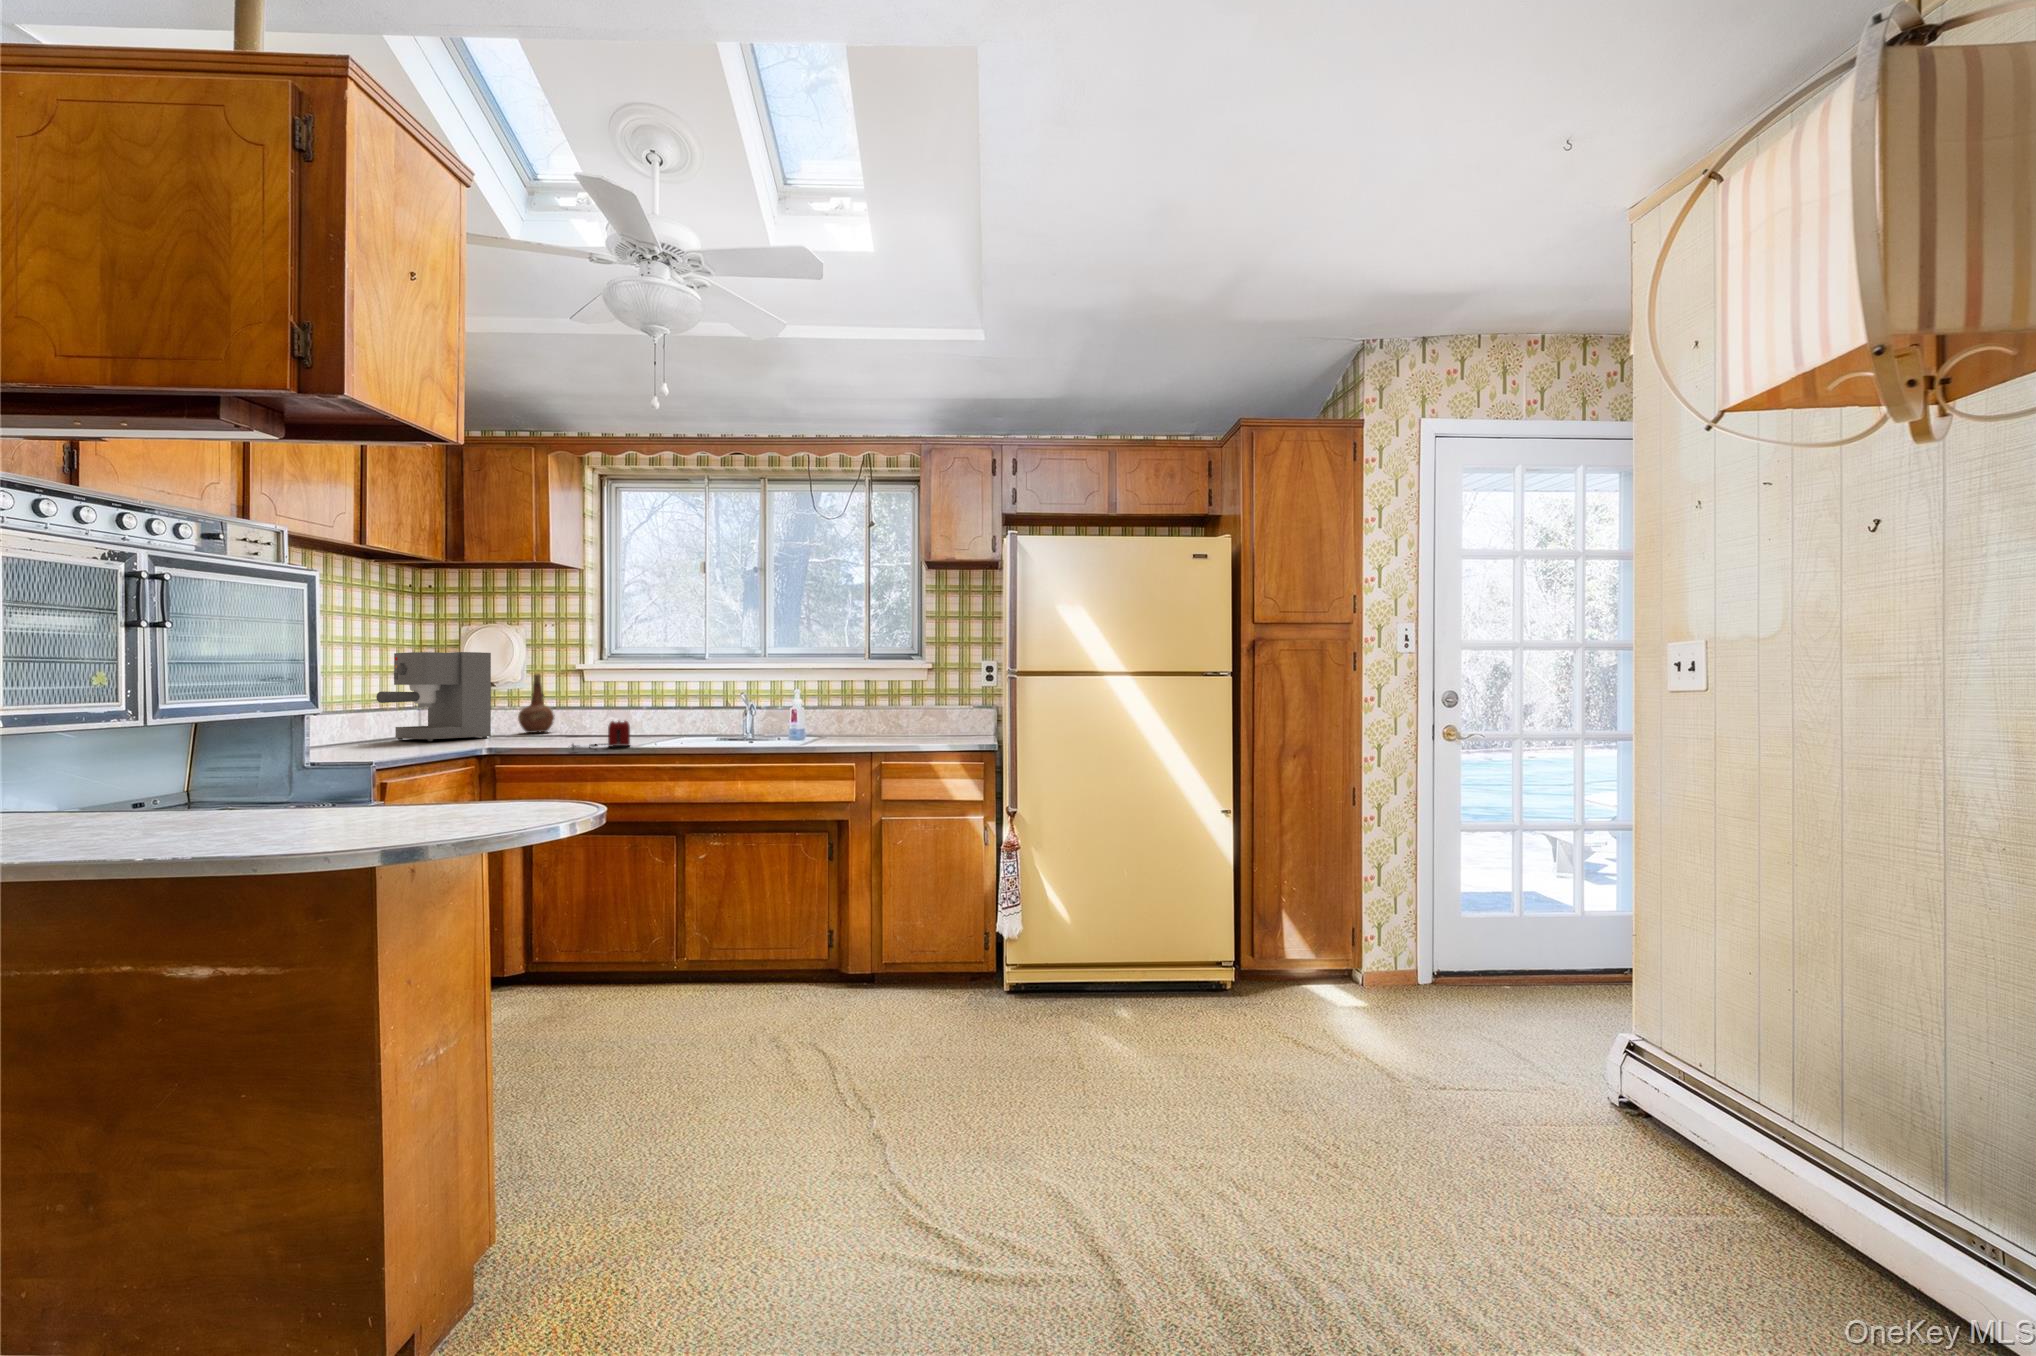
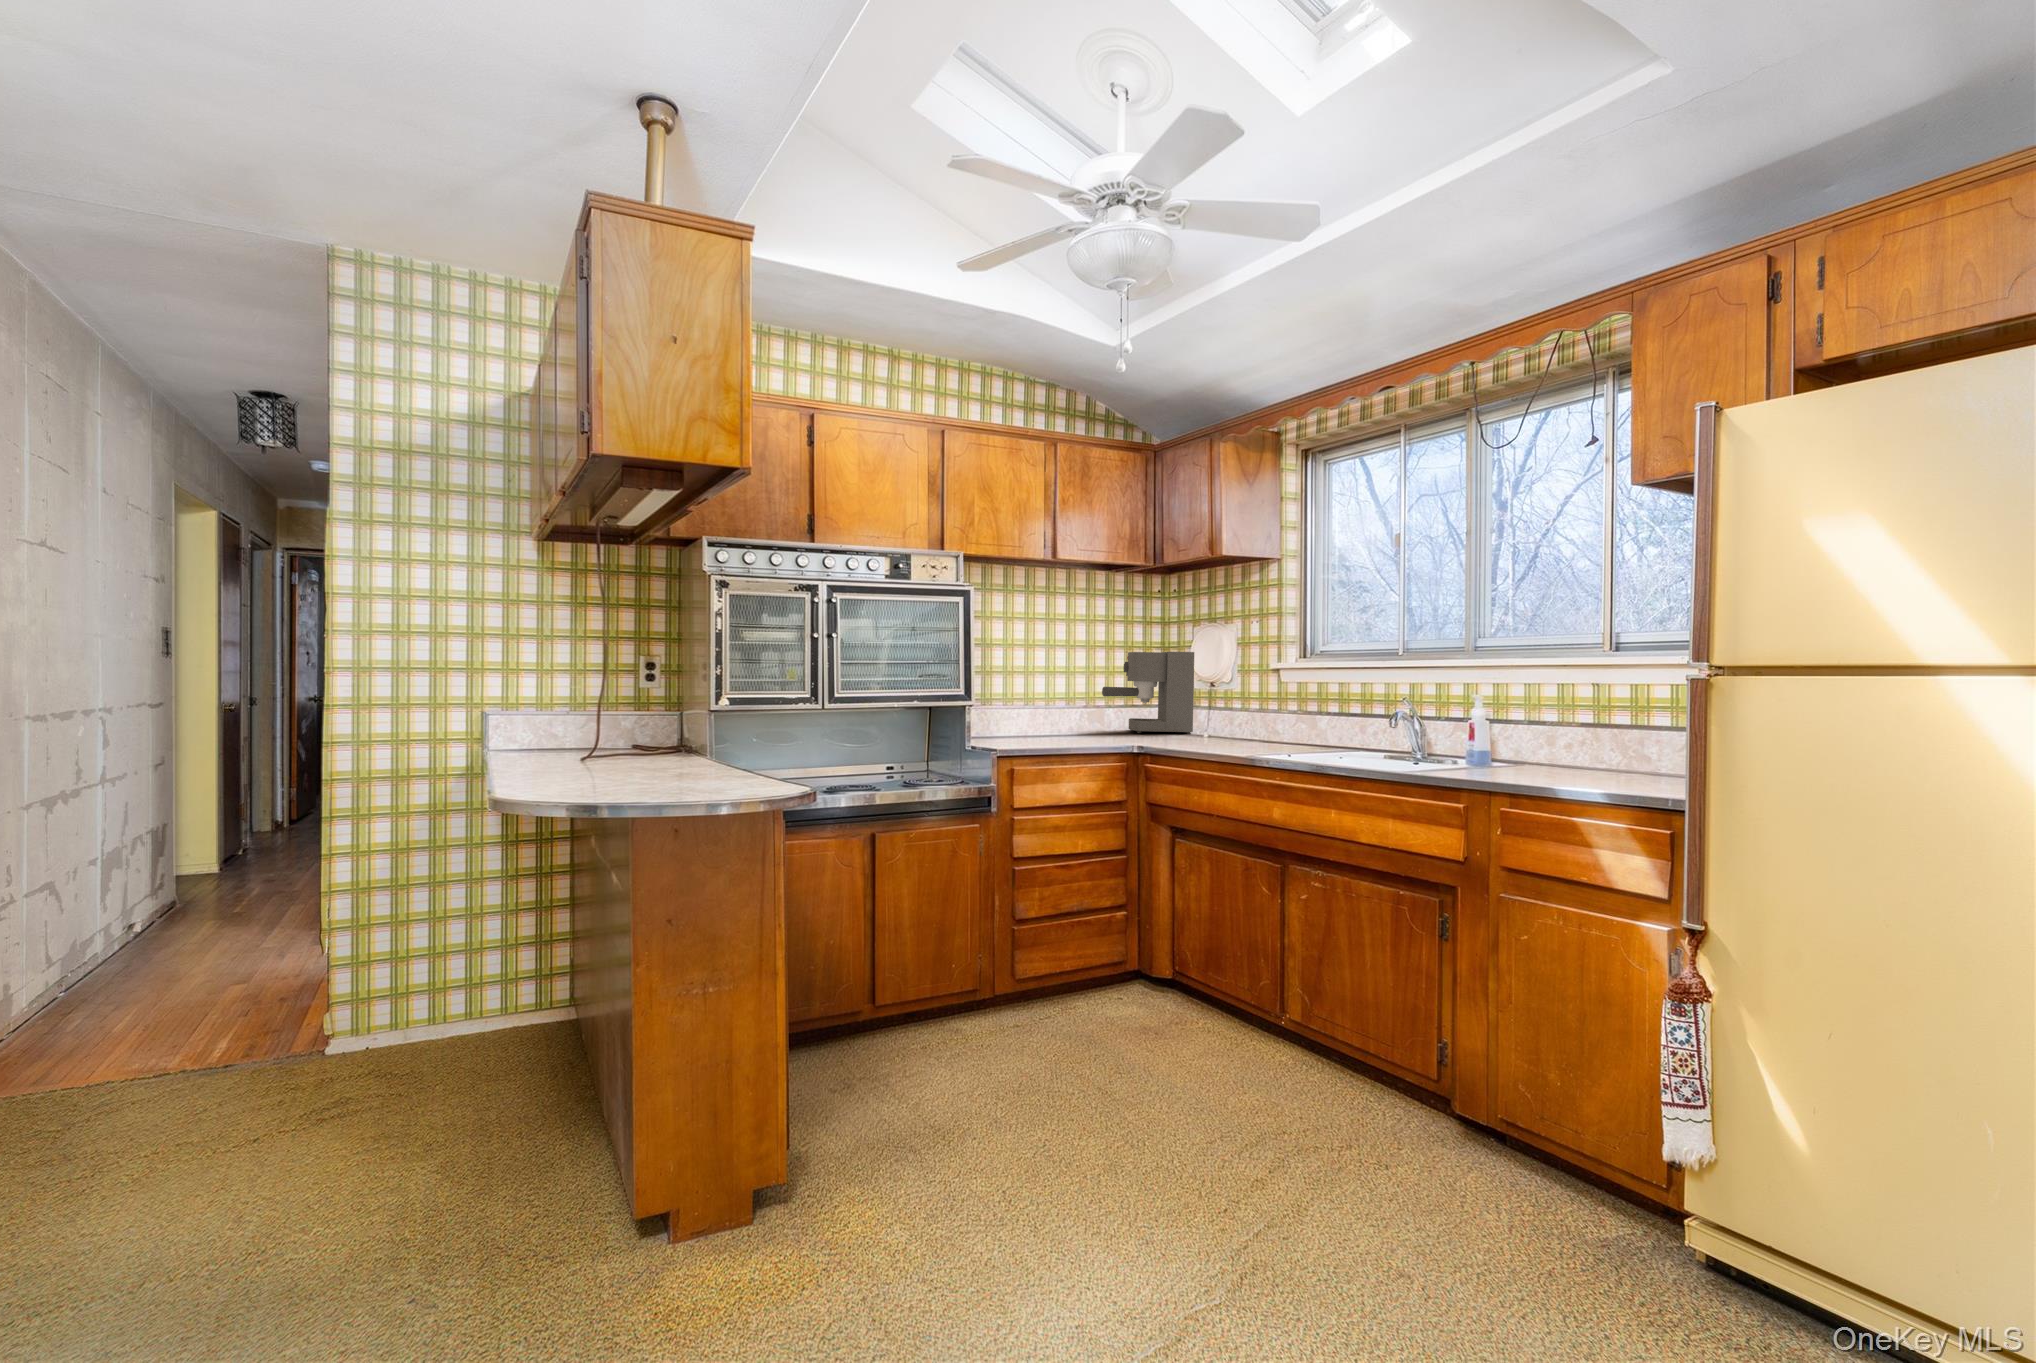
ceramic pitcher: present [518,674,554,733] -> none [1228,673,1263,732]
toaster: present [570,721,630,749] -> none [1177,724,1257,753]

